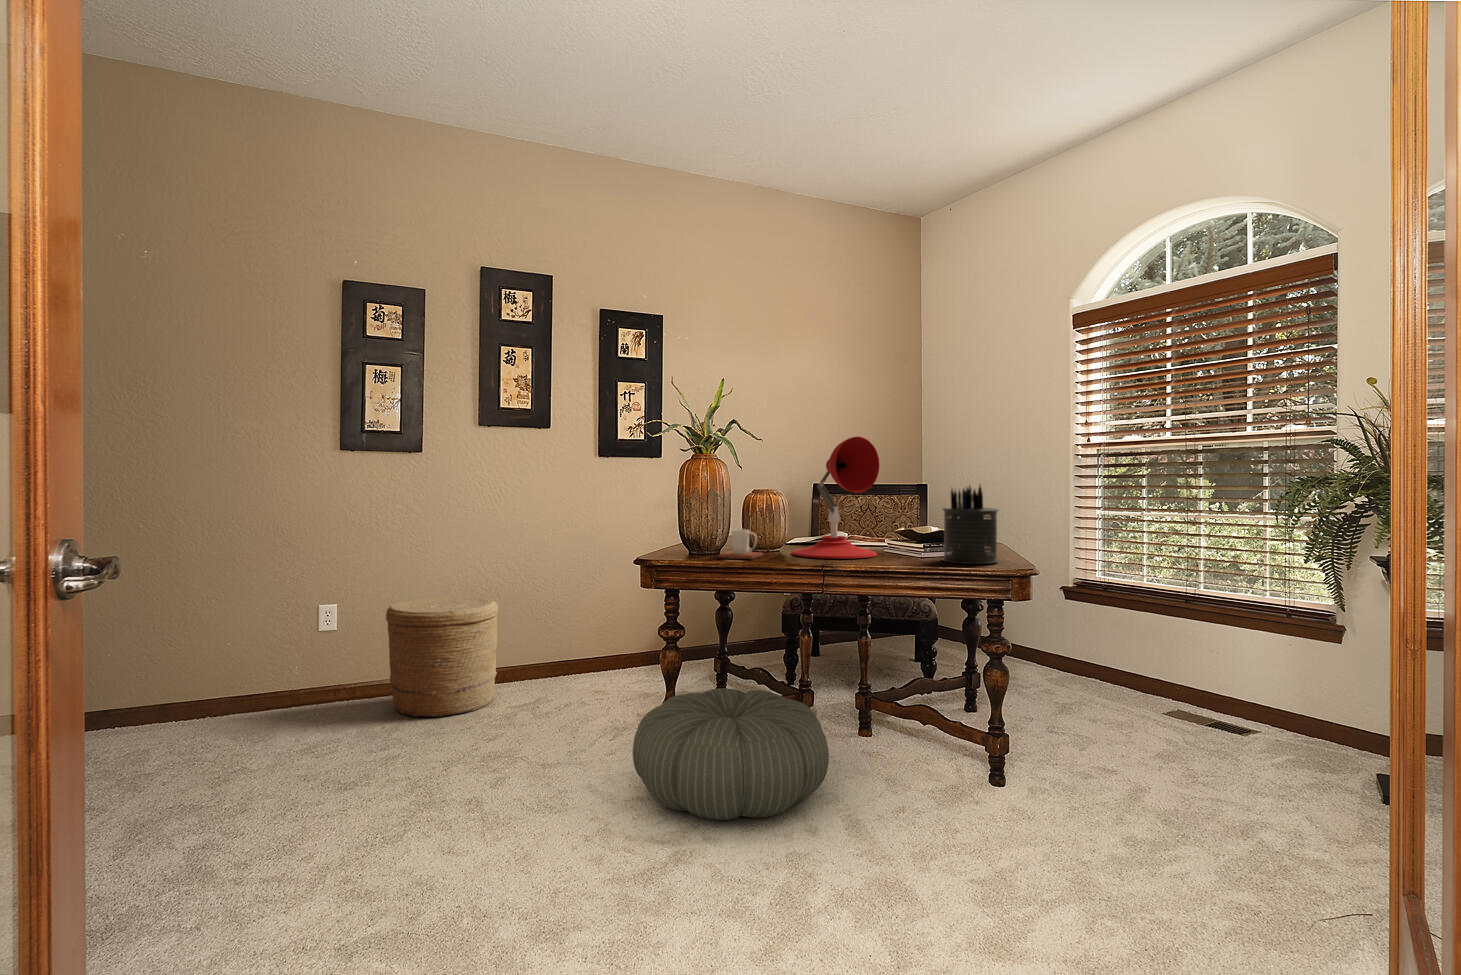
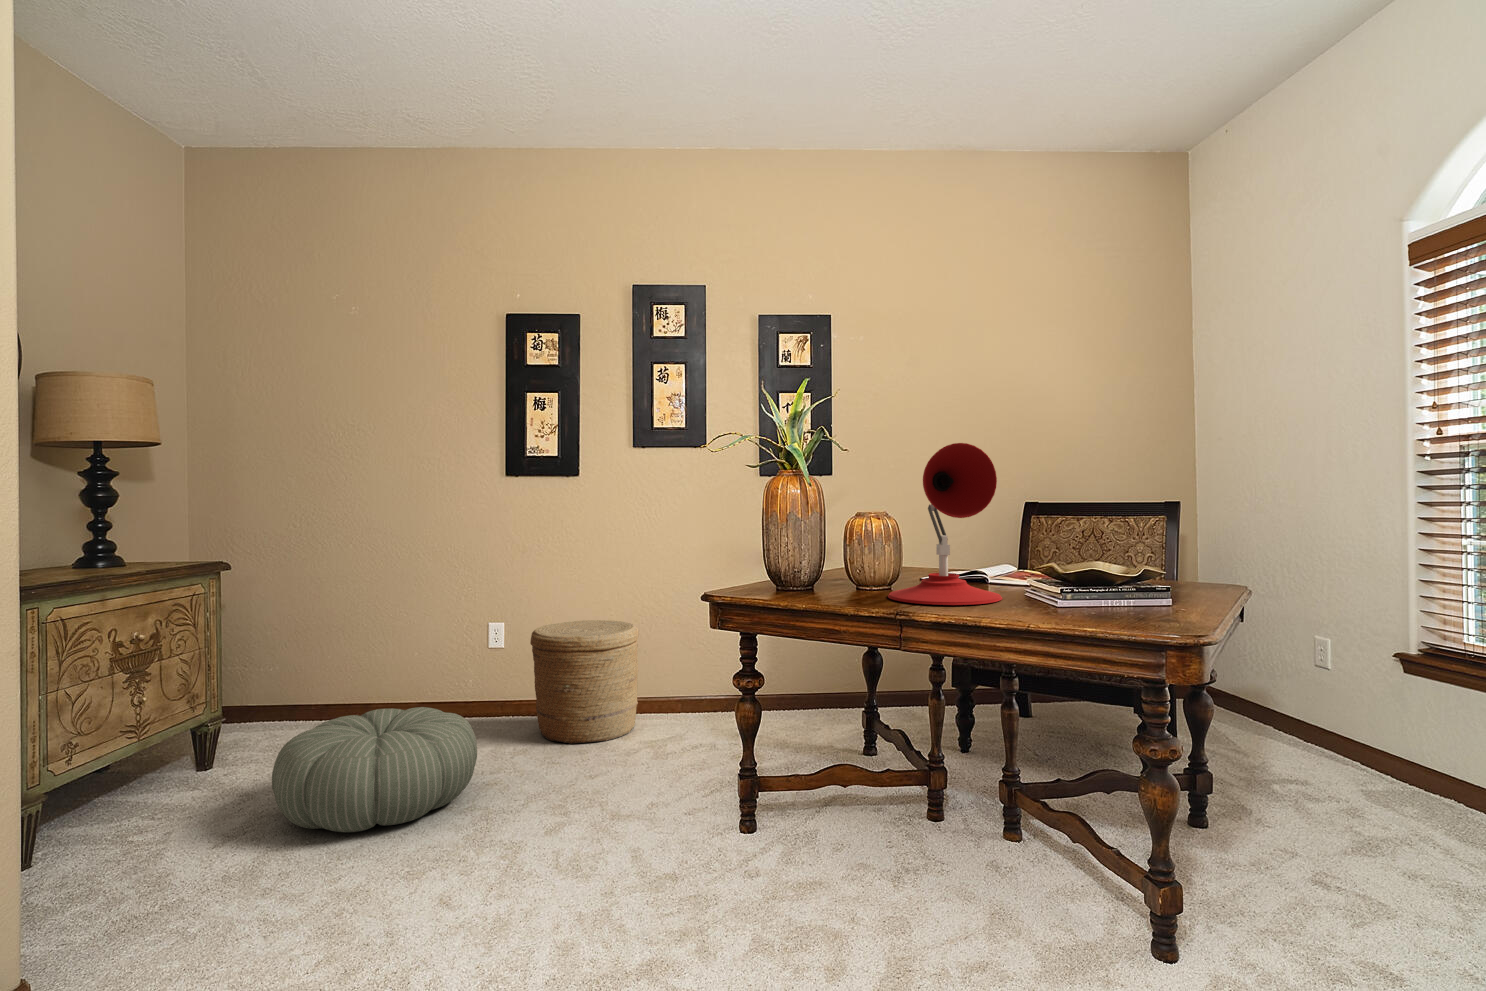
pen holder: present [943,486,999,564] -> none [1074,503,1162,624]
mug: present [718,529,763,559] -> none [788,562,850,601]
pouf: present [633,688,829,820] -> present [272,707,477,832]

